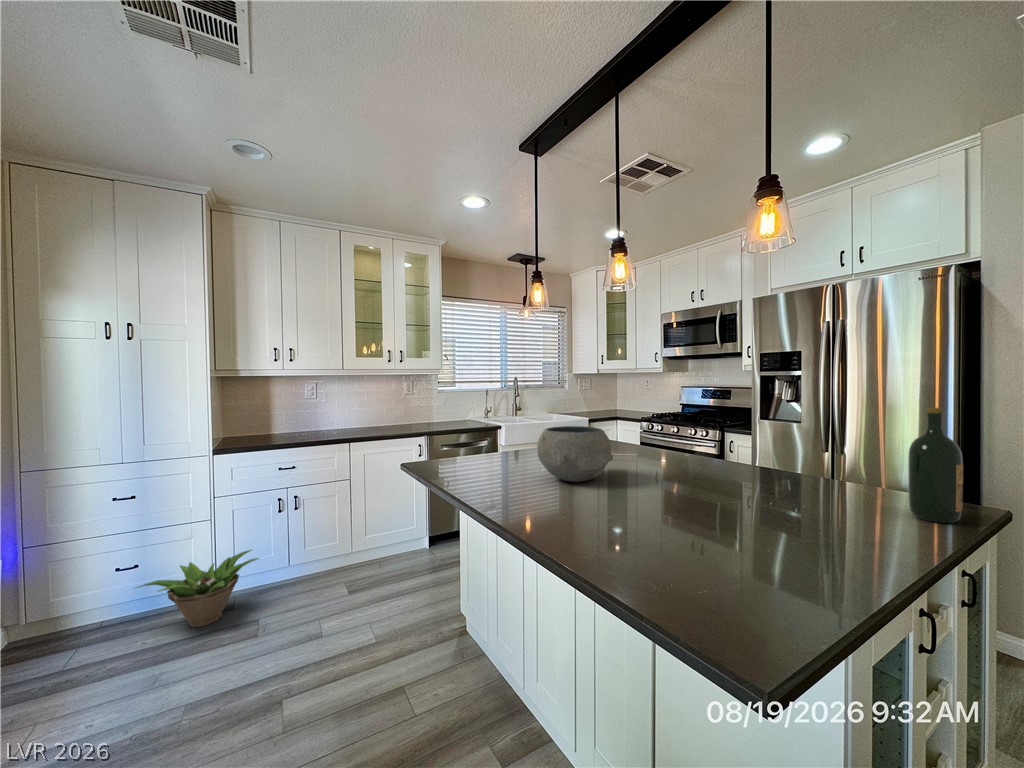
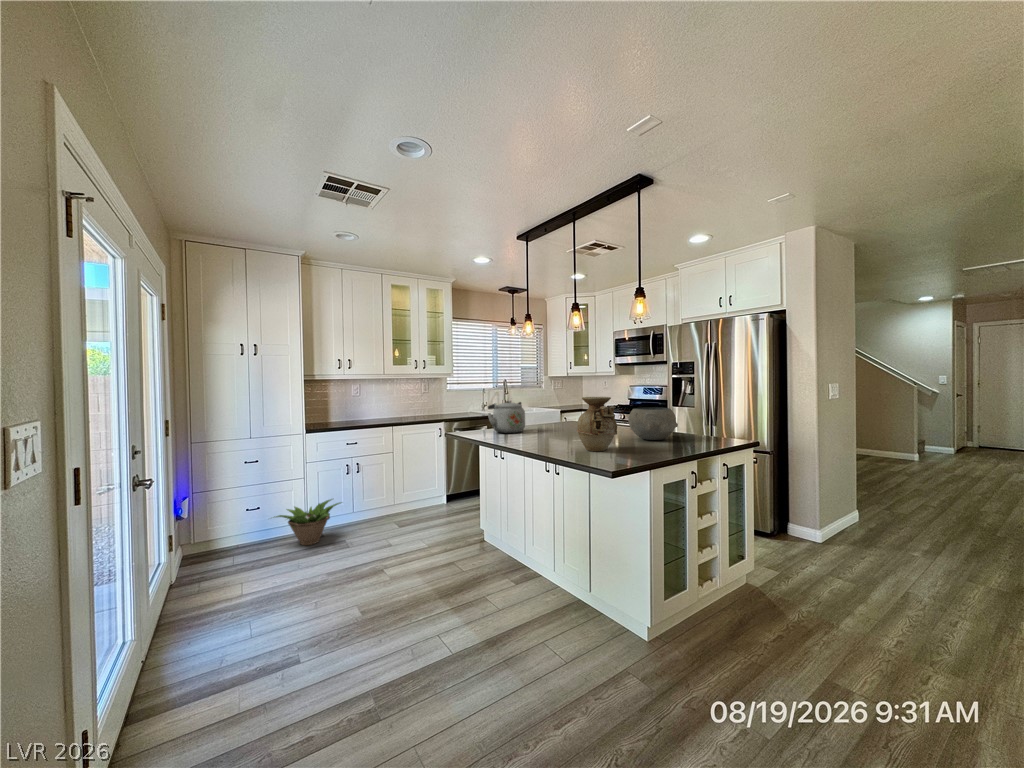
wine bottle: present [908,408,963,523] -> none [709,392,728,443]
kettle: none [462,412,526,467] -> present [488,401,525,433]
vase: none [615,416,712,546] -> present [577,397,617,451]
ceramic bowl: present [537,426,613,482] -> present [628,408,678,440]

